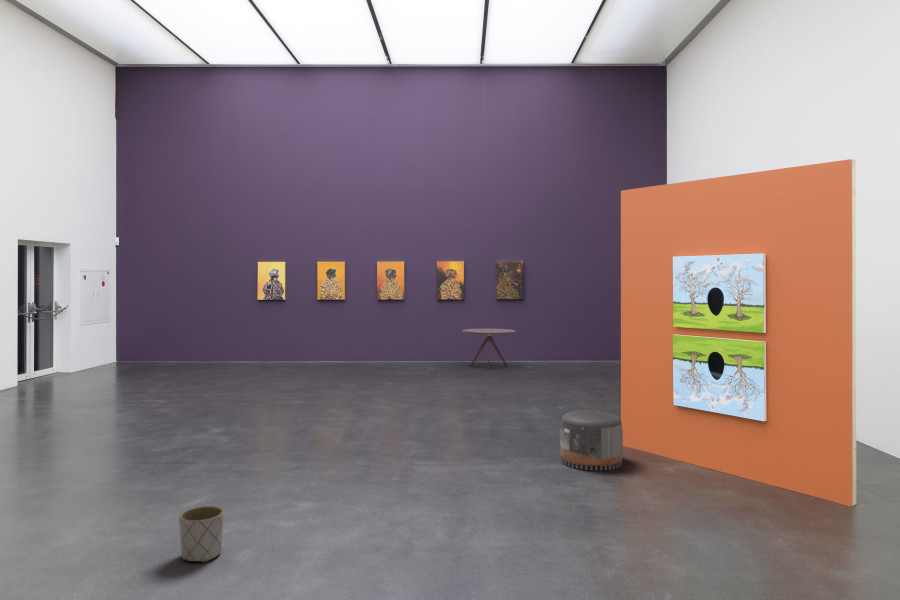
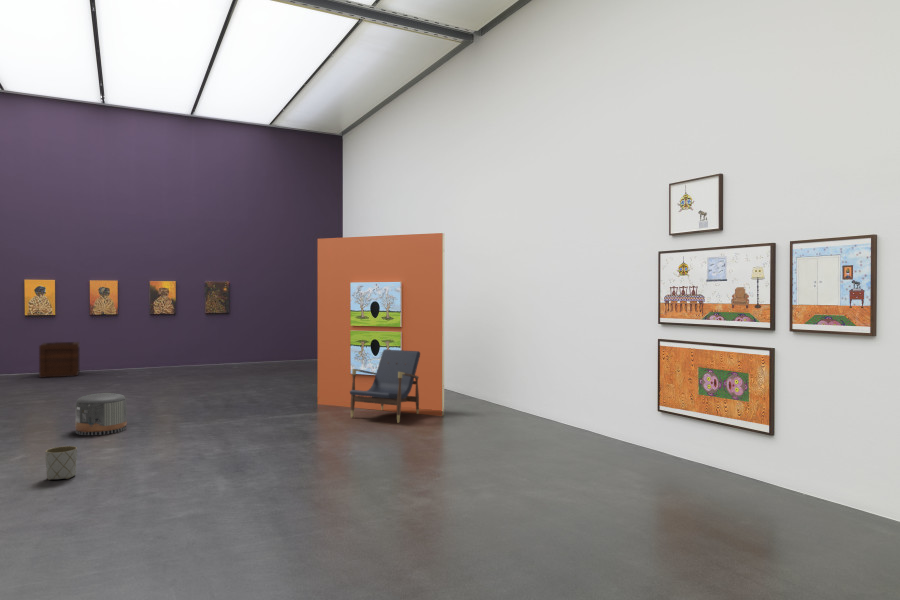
round table: present [463,328,515,368] -> none [177,337,224,370]
wooden crate: none [327,329,367,367] -> present [39,342,79,378]
lounge chair: none [668,371,804,513] -> present [350,350,420,423]
pouf: present [560,410,623,471] -> present [75,393,127,435]

